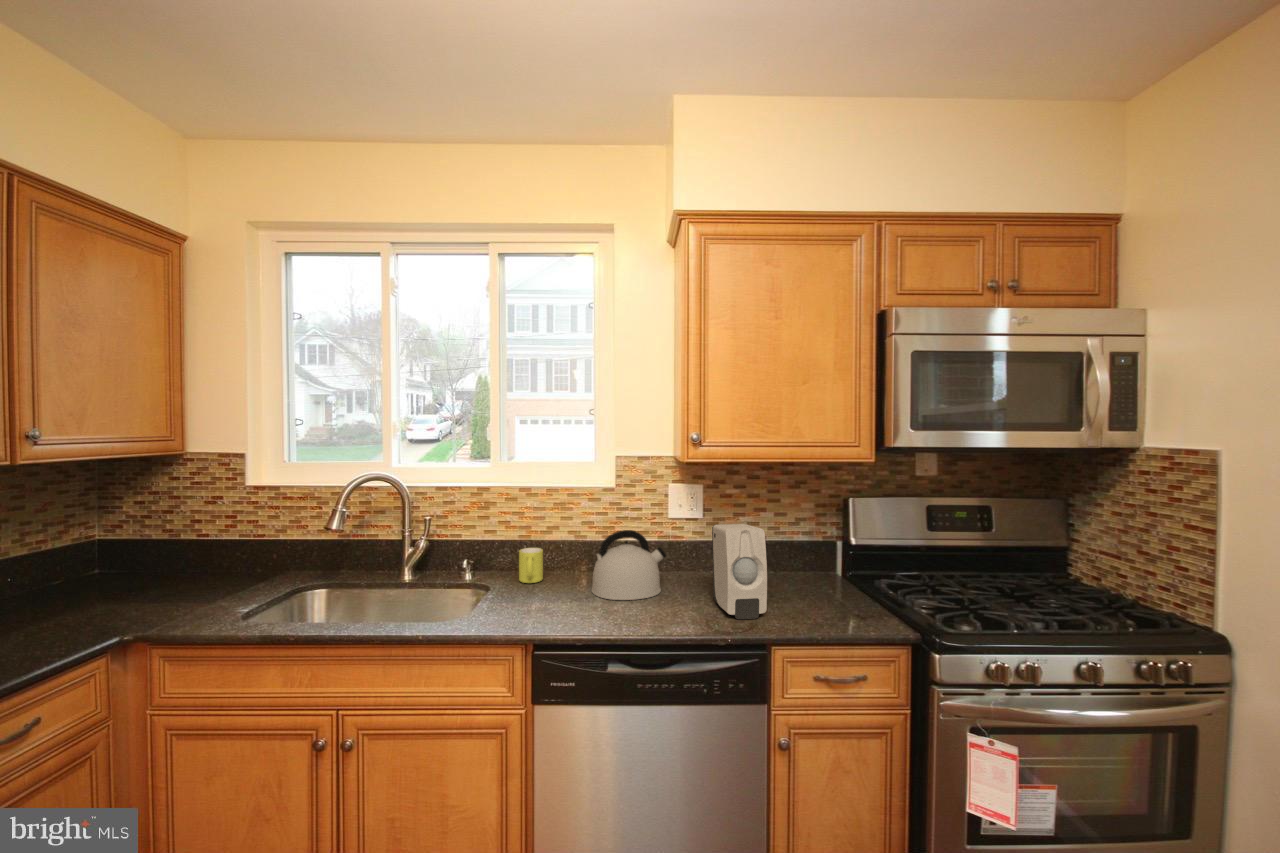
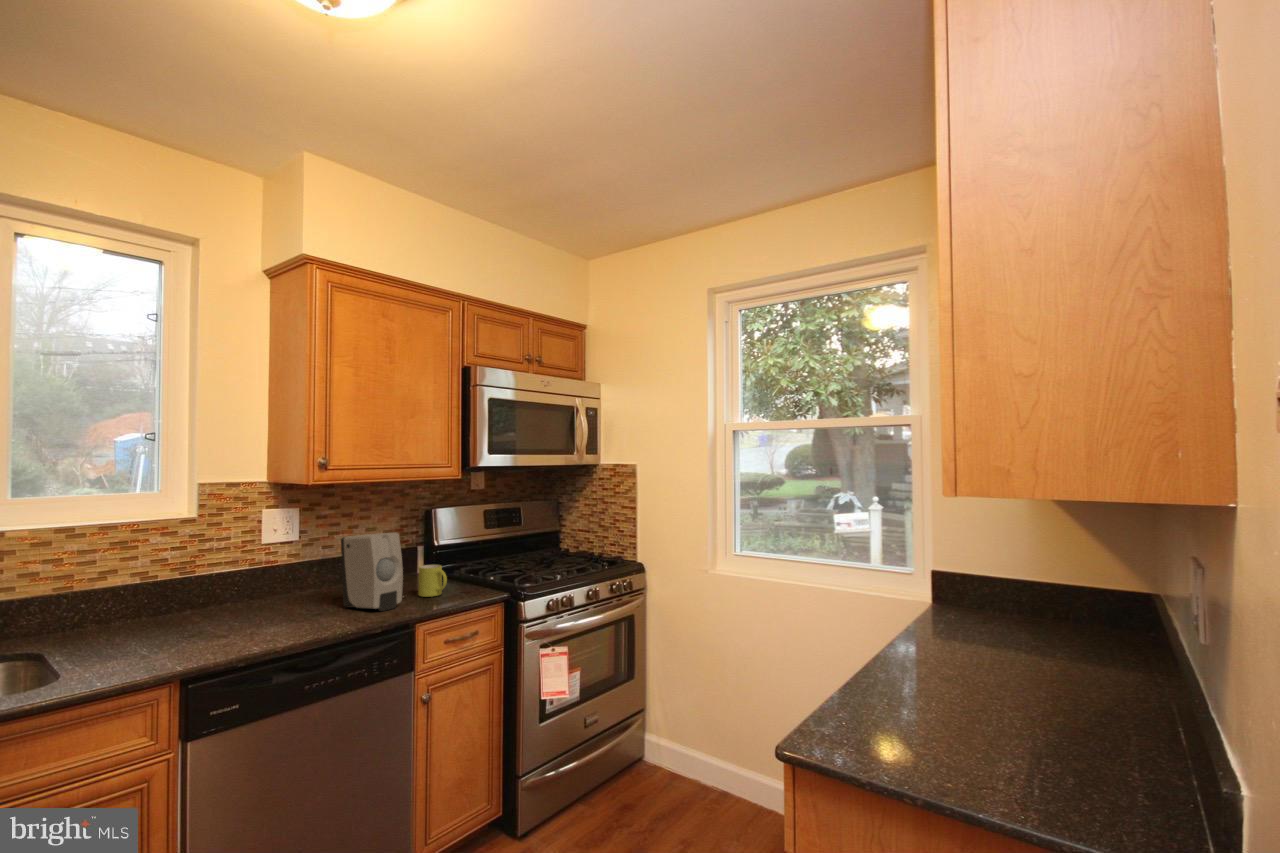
kettle: present [592,530,666,600] -> none [197,556,283,628]
mug: present [519,548,543,583] -> present [418,565,447,597]

